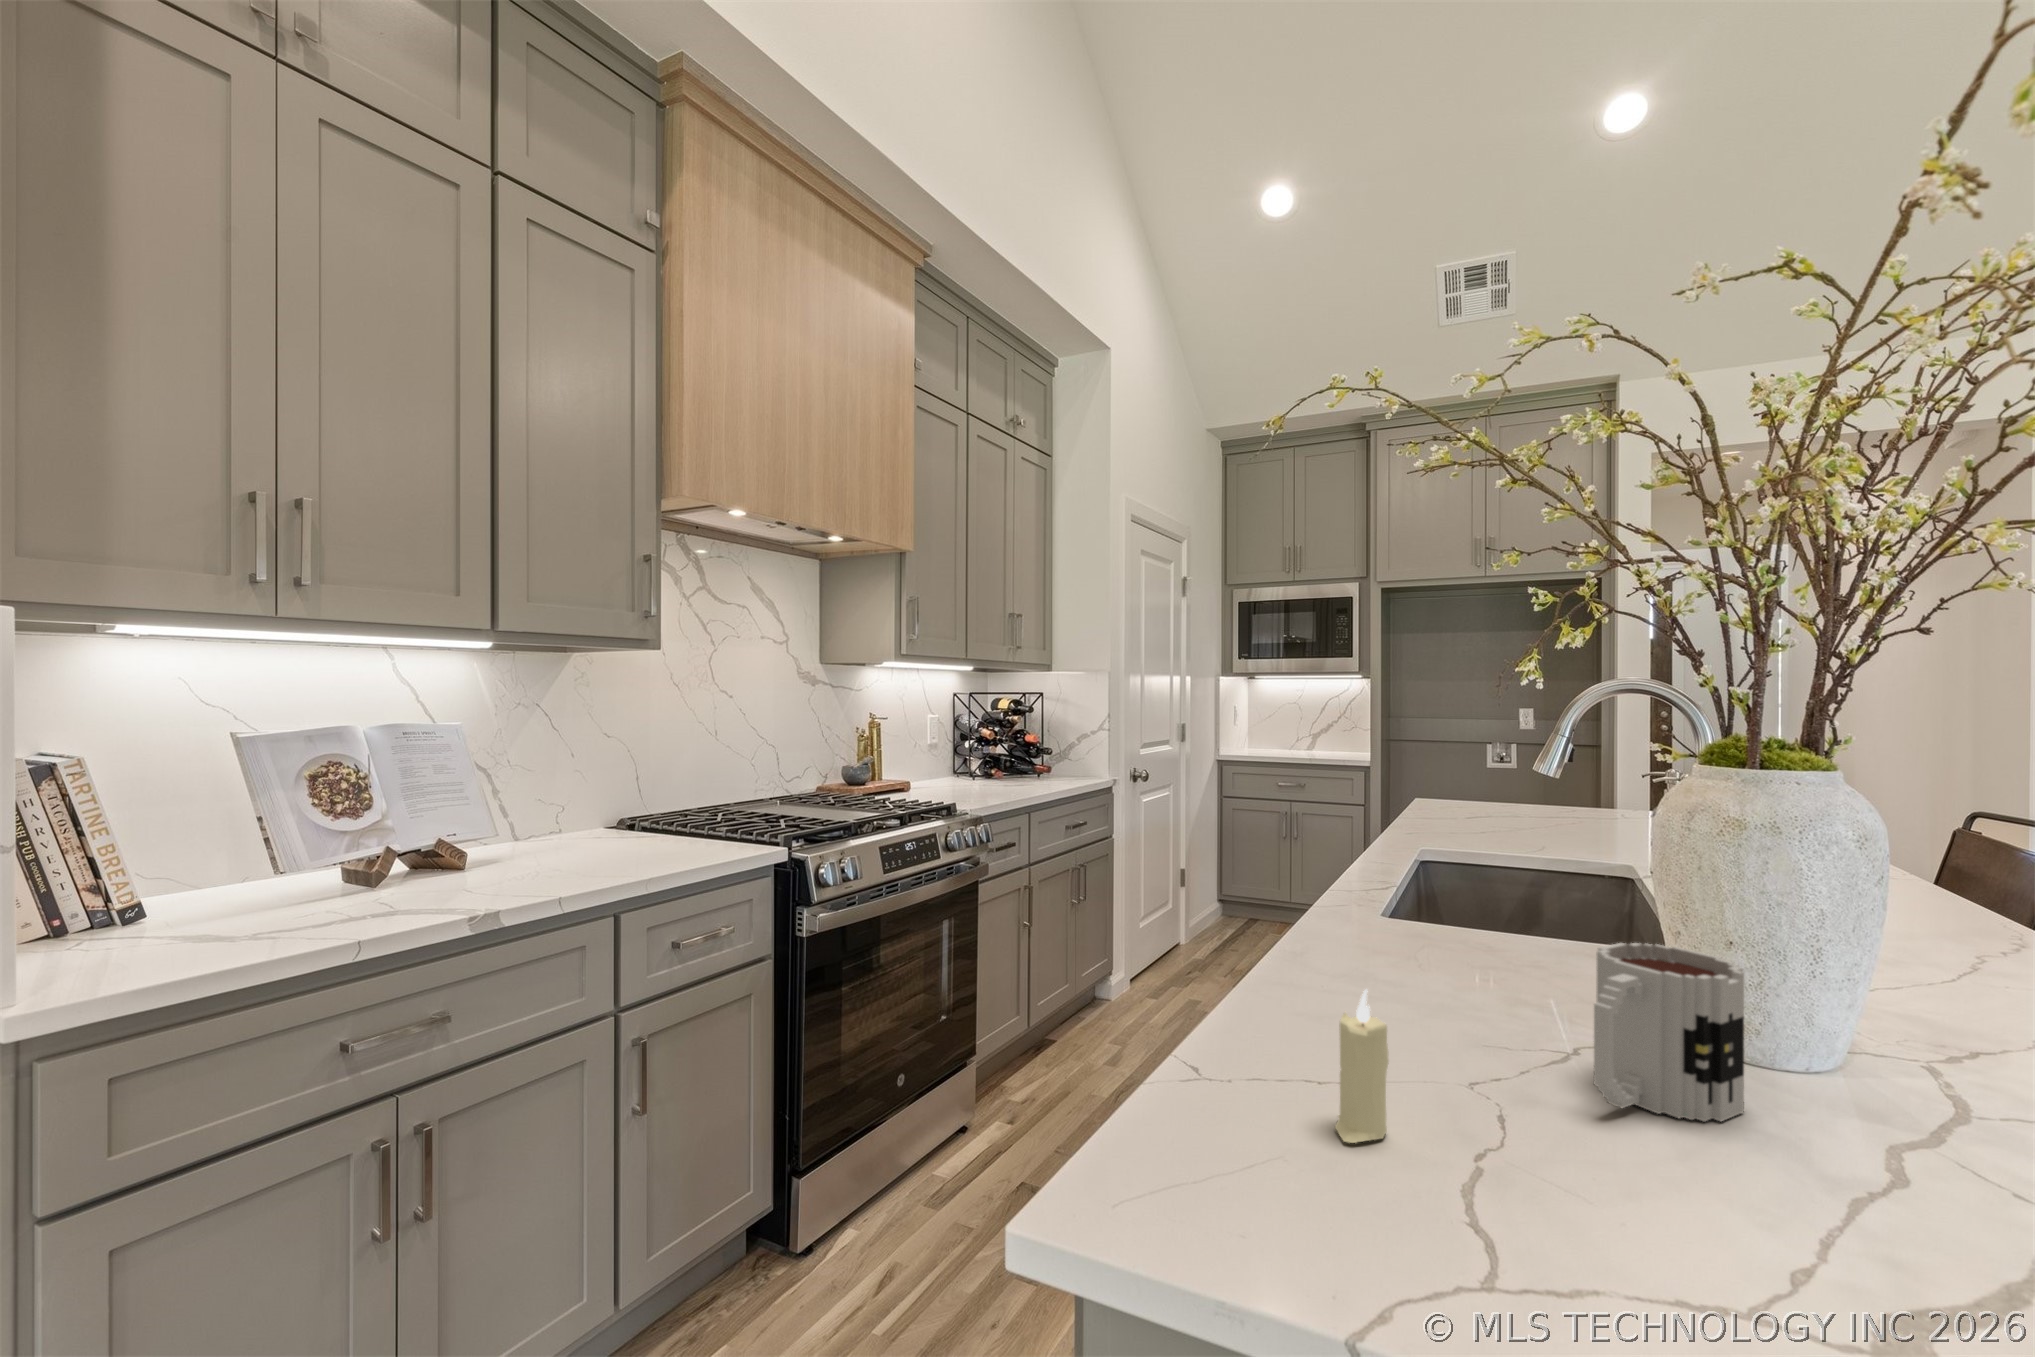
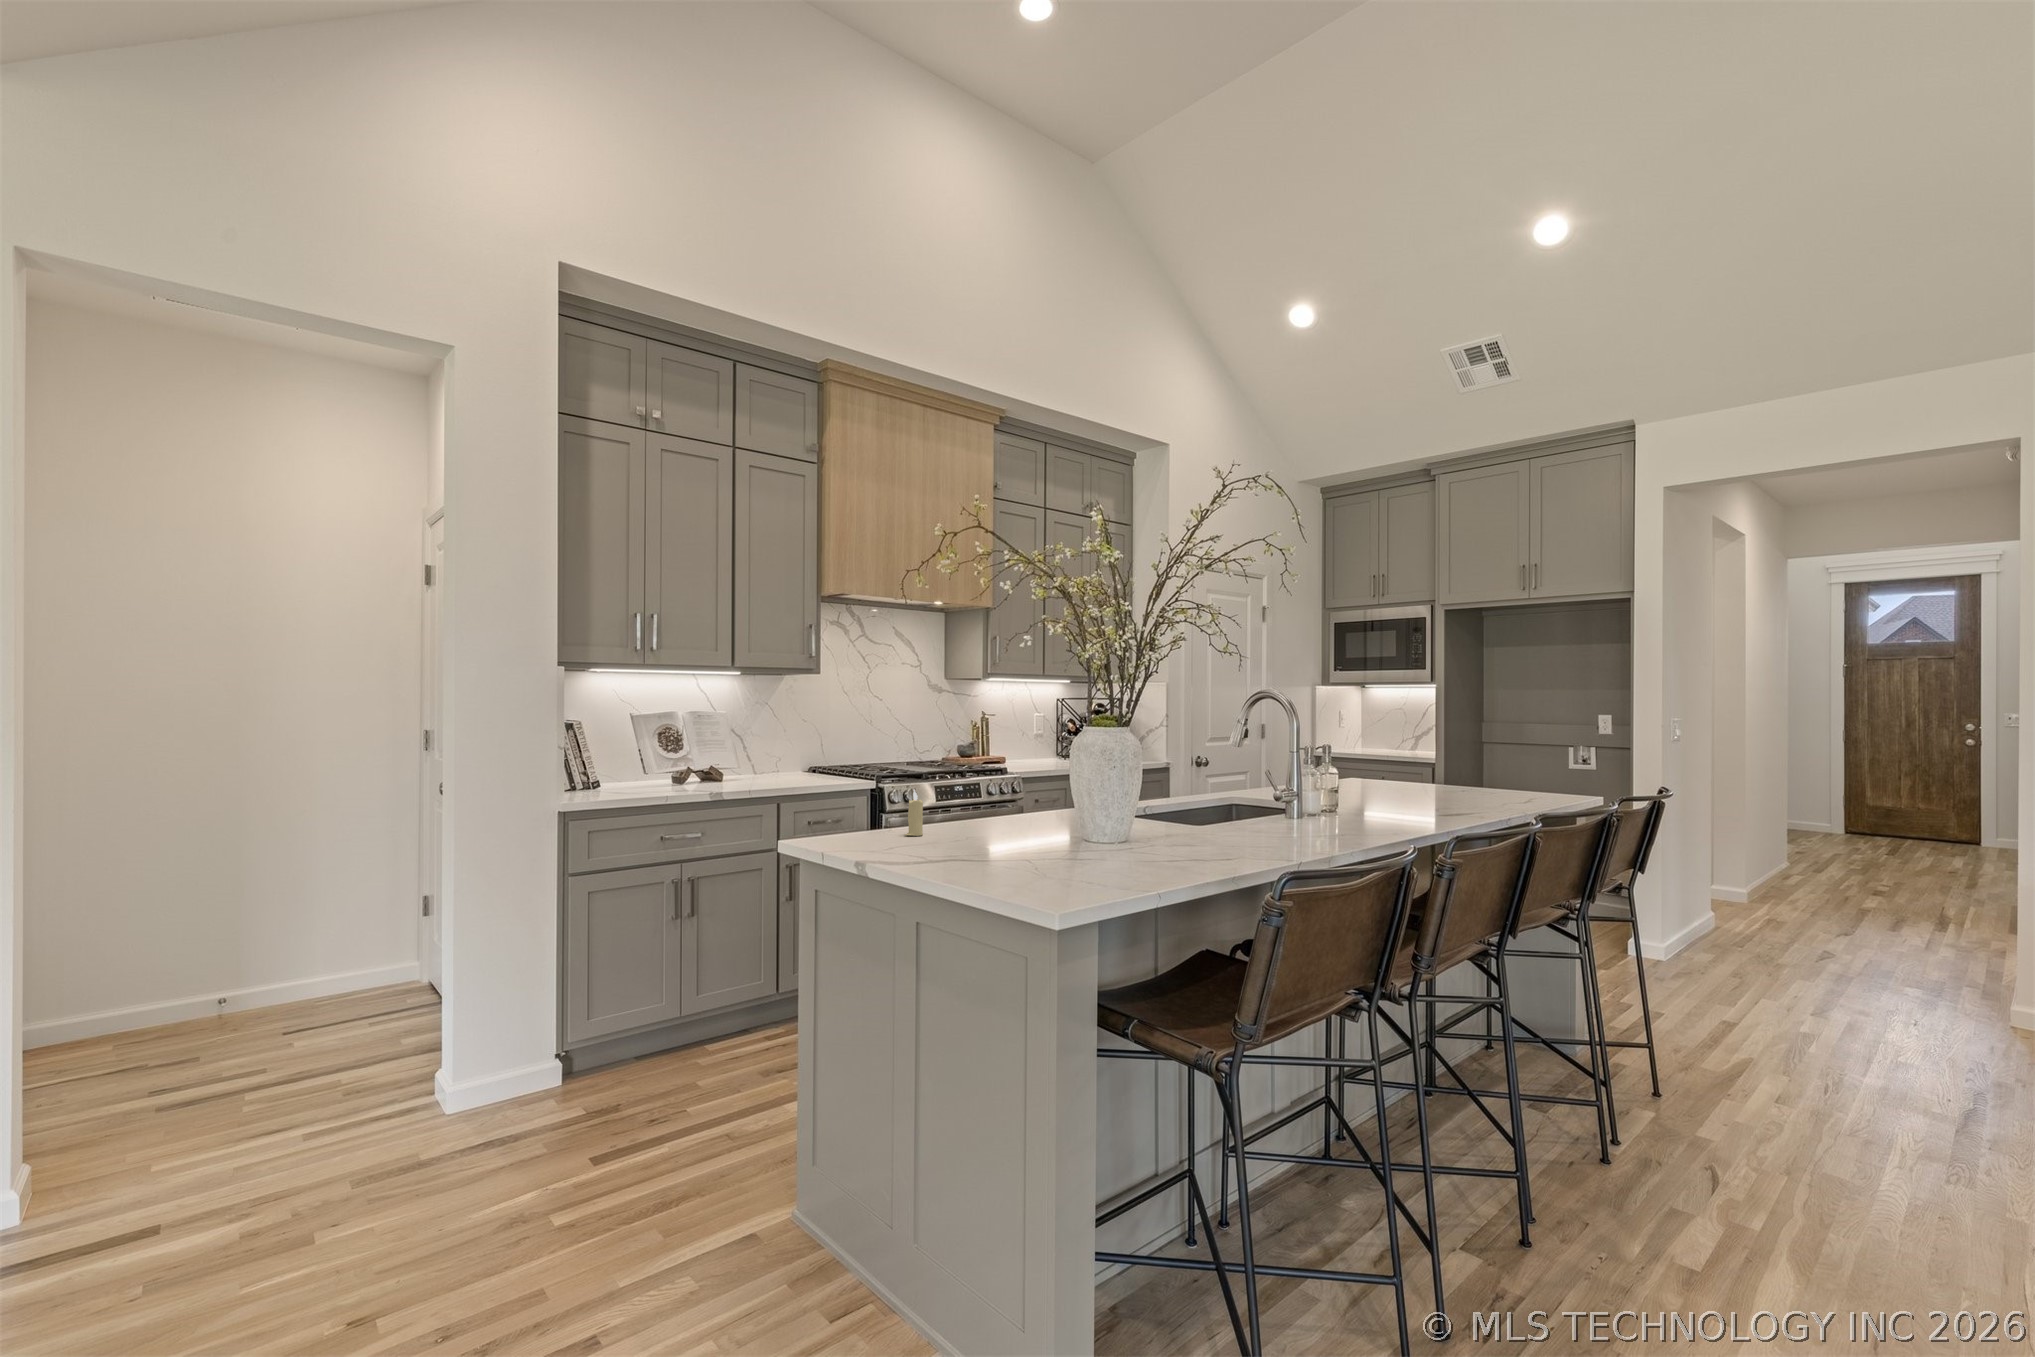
mug: present [1594,943,1744,1121] -> none [993,788,1053,840]

